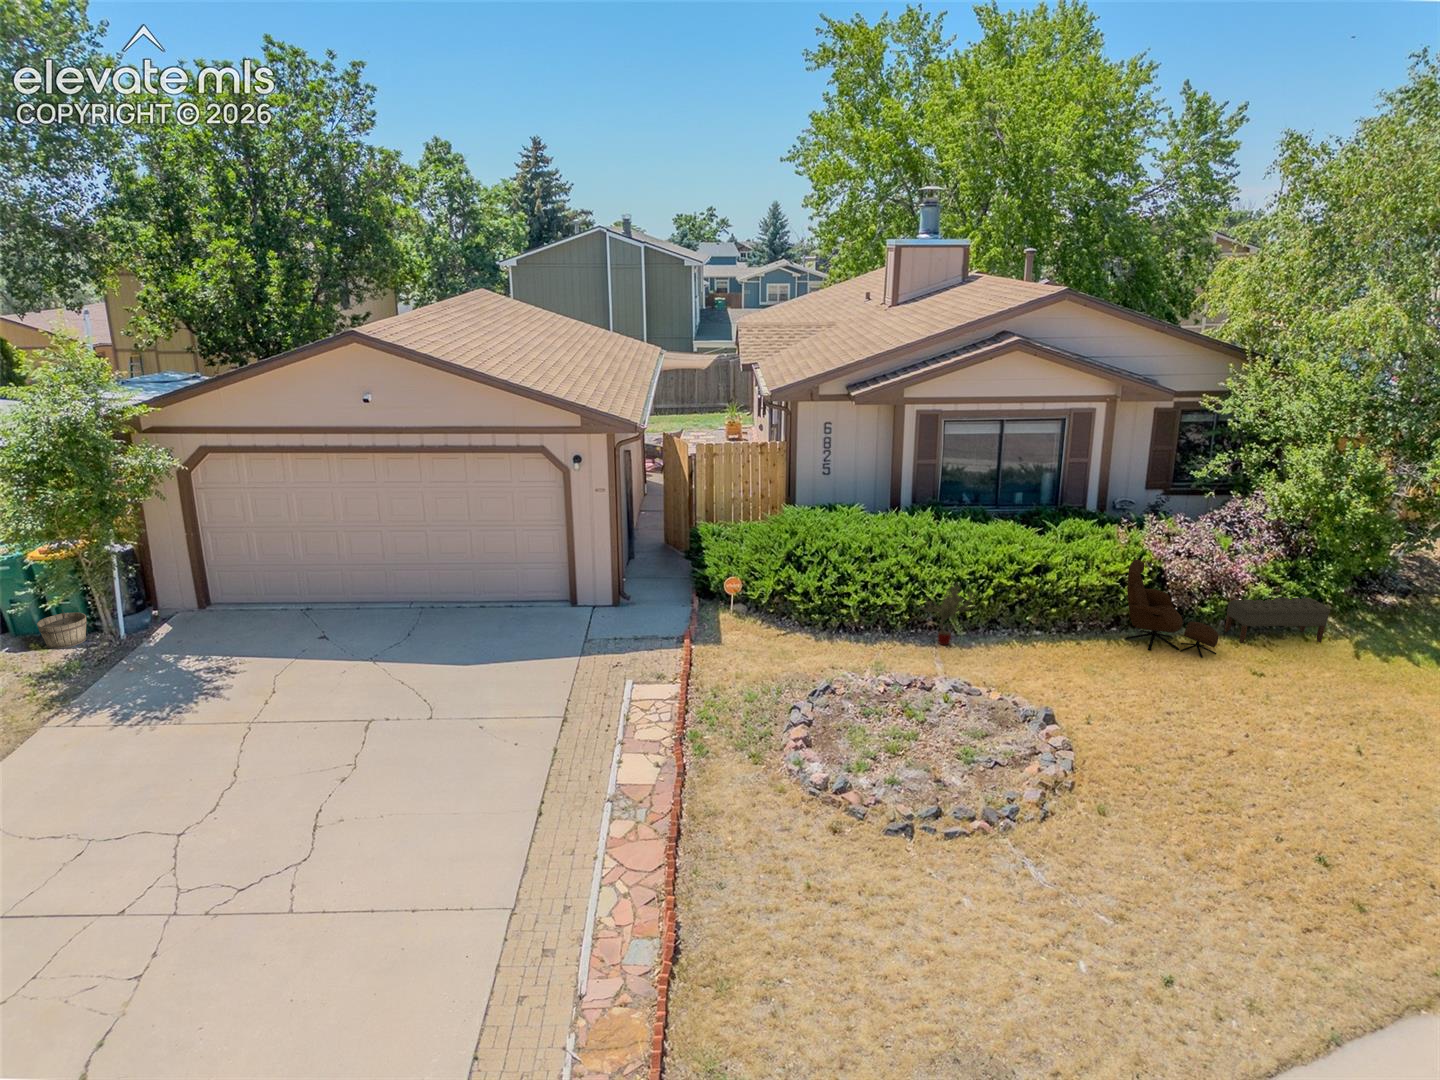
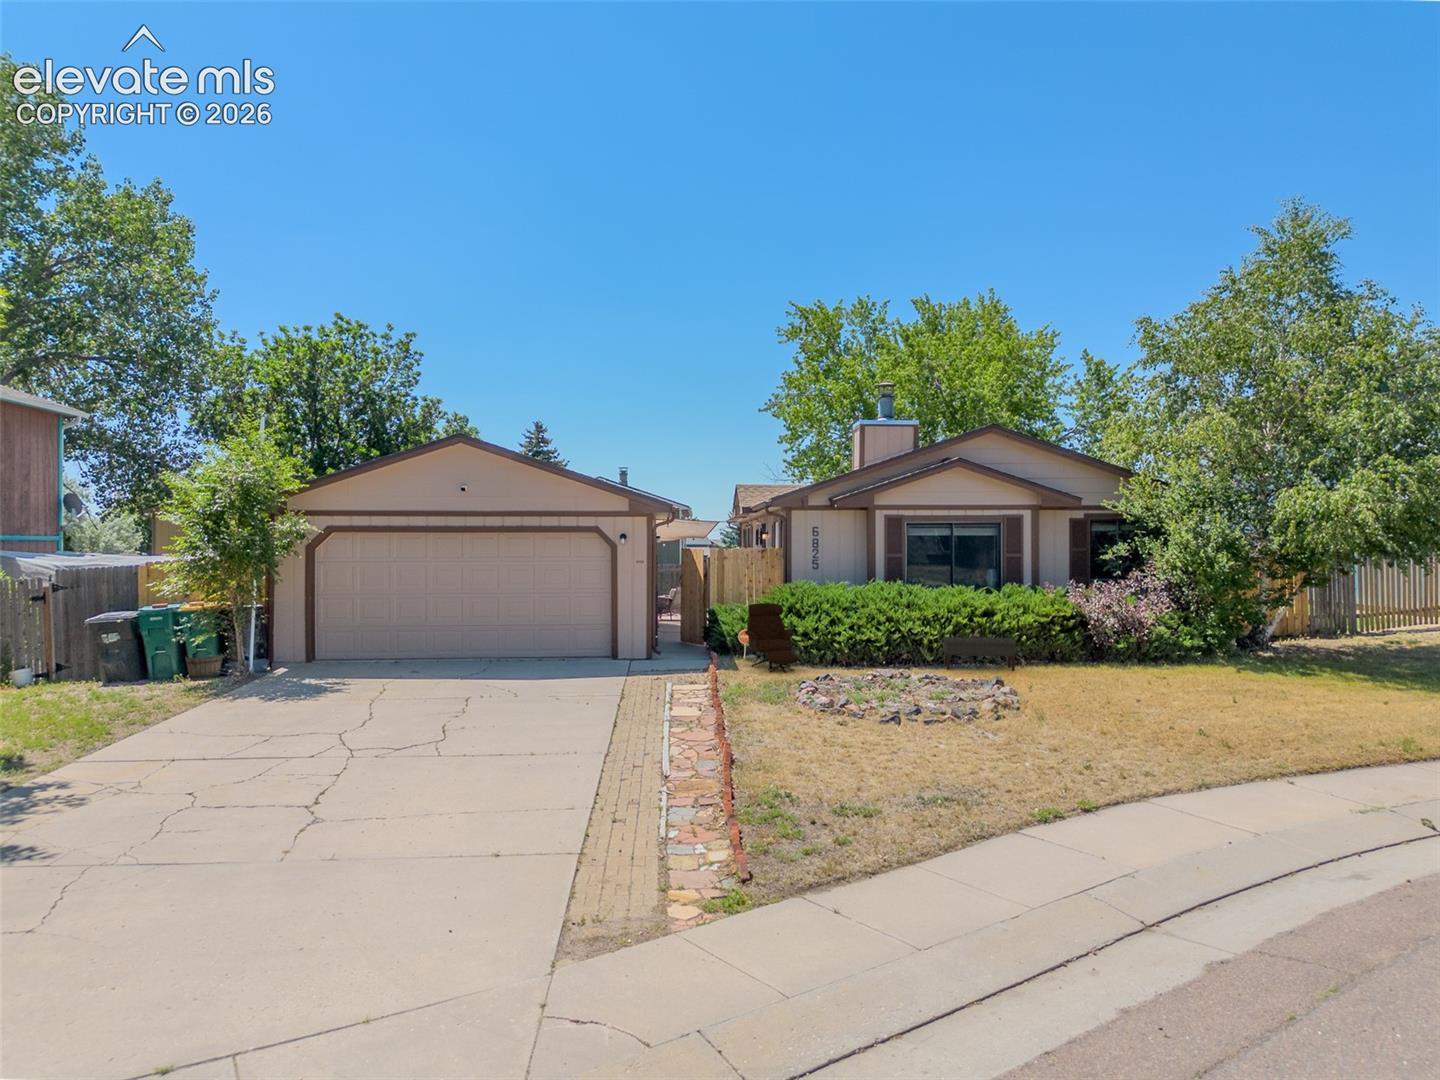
lounge chair: present [1125,559,1219,658] -> present [745,603,798,673]
potted tree: present [920,583,975,645] -> none [895,618,939,670]
bench: present [1224,597,1330,643] -> present [943,637,1016,671]

